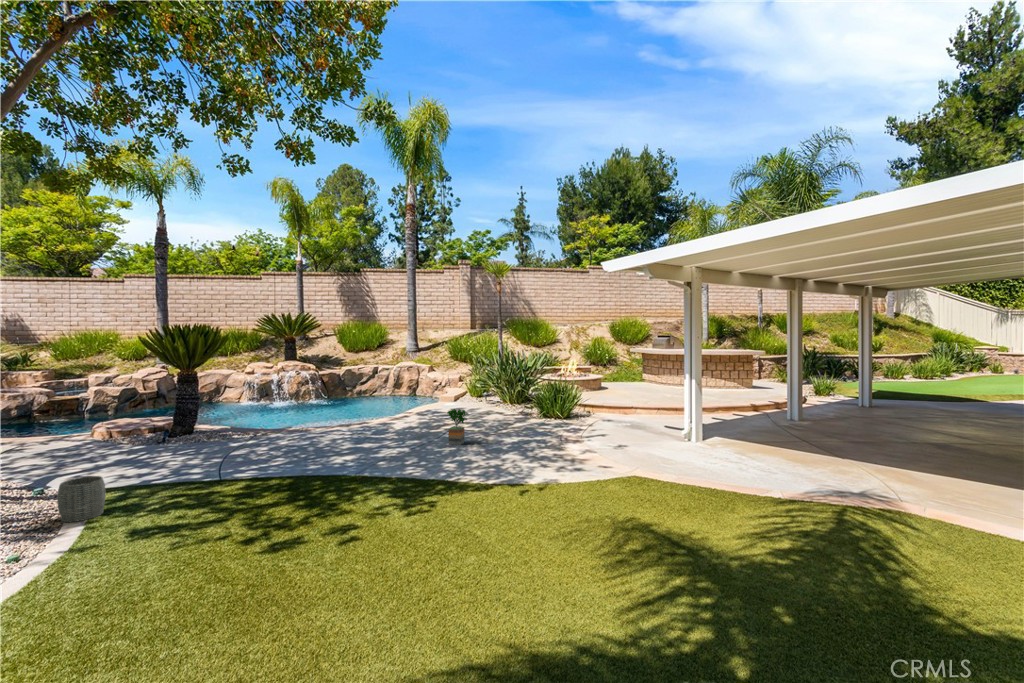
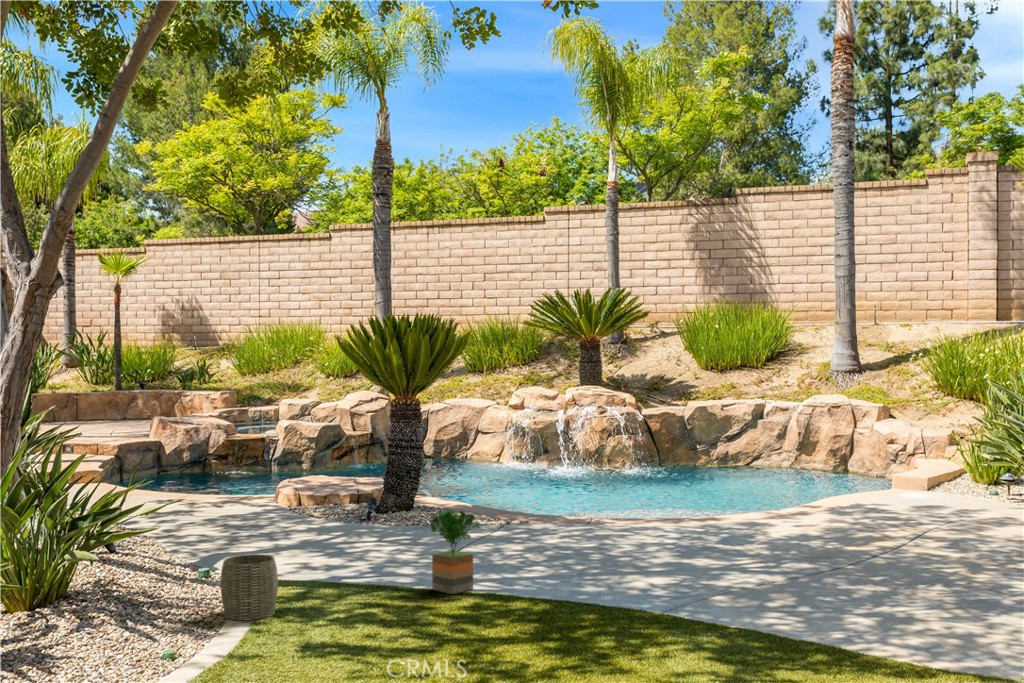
potted tree: present [447,409,468,445] -> present [430,510,481,594]

